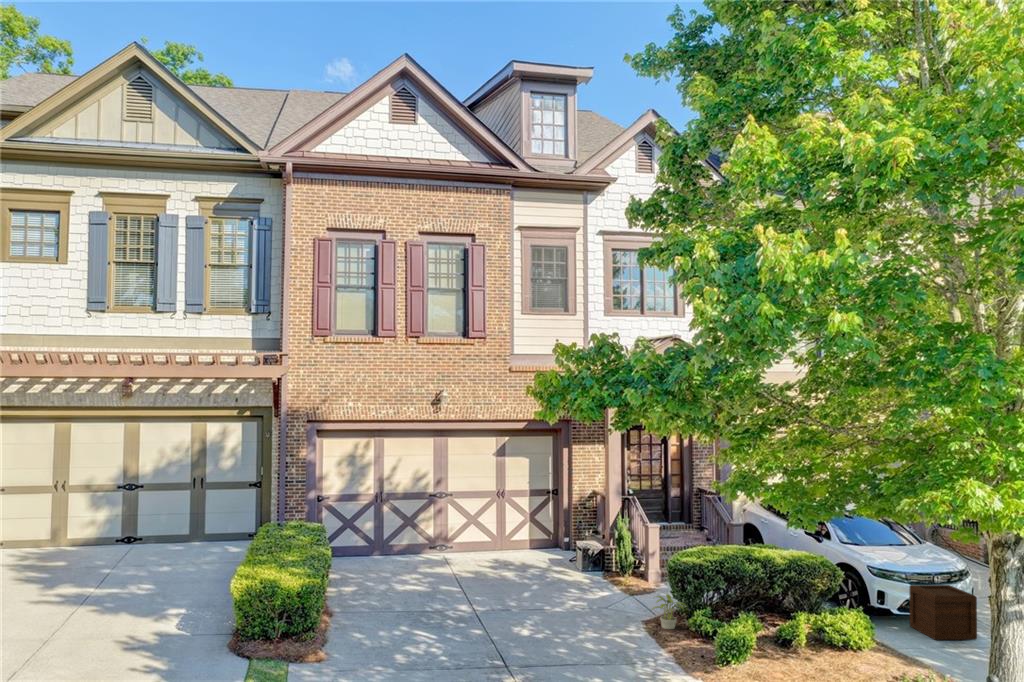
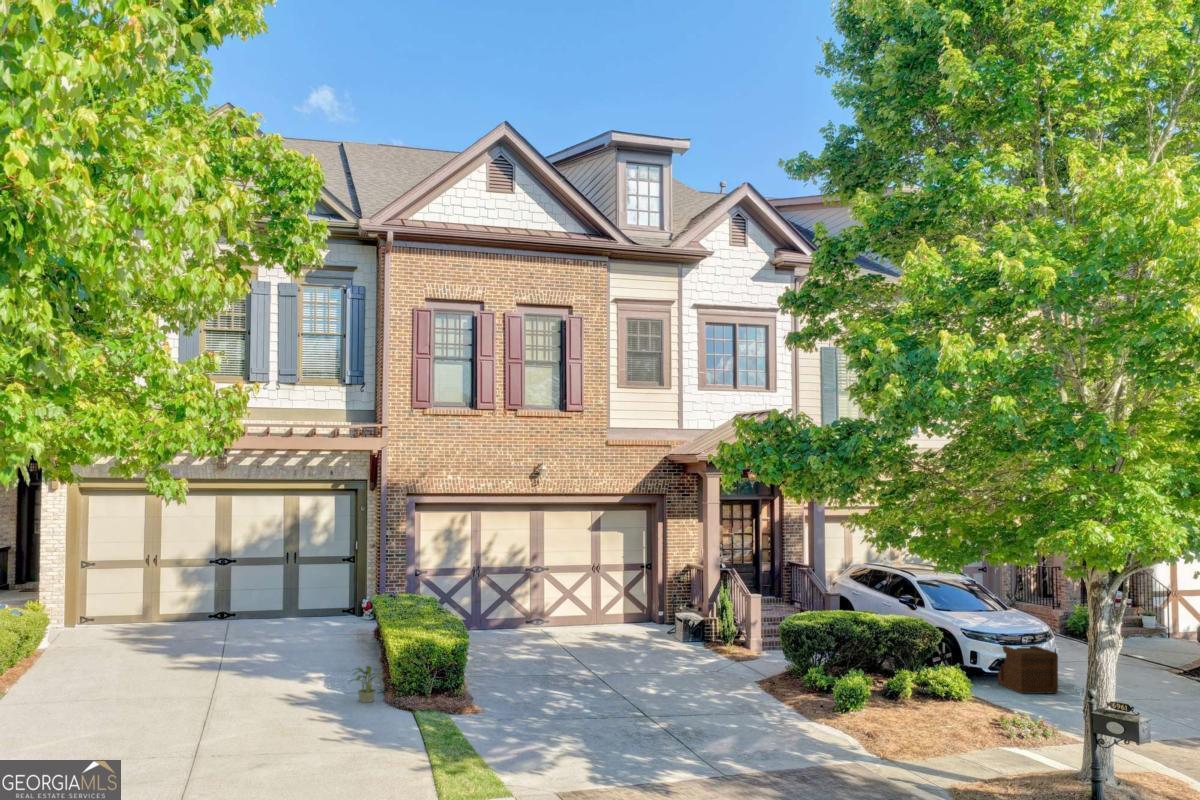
potted plant: present [653,594,684,629] -> present [351,666,384,703]

